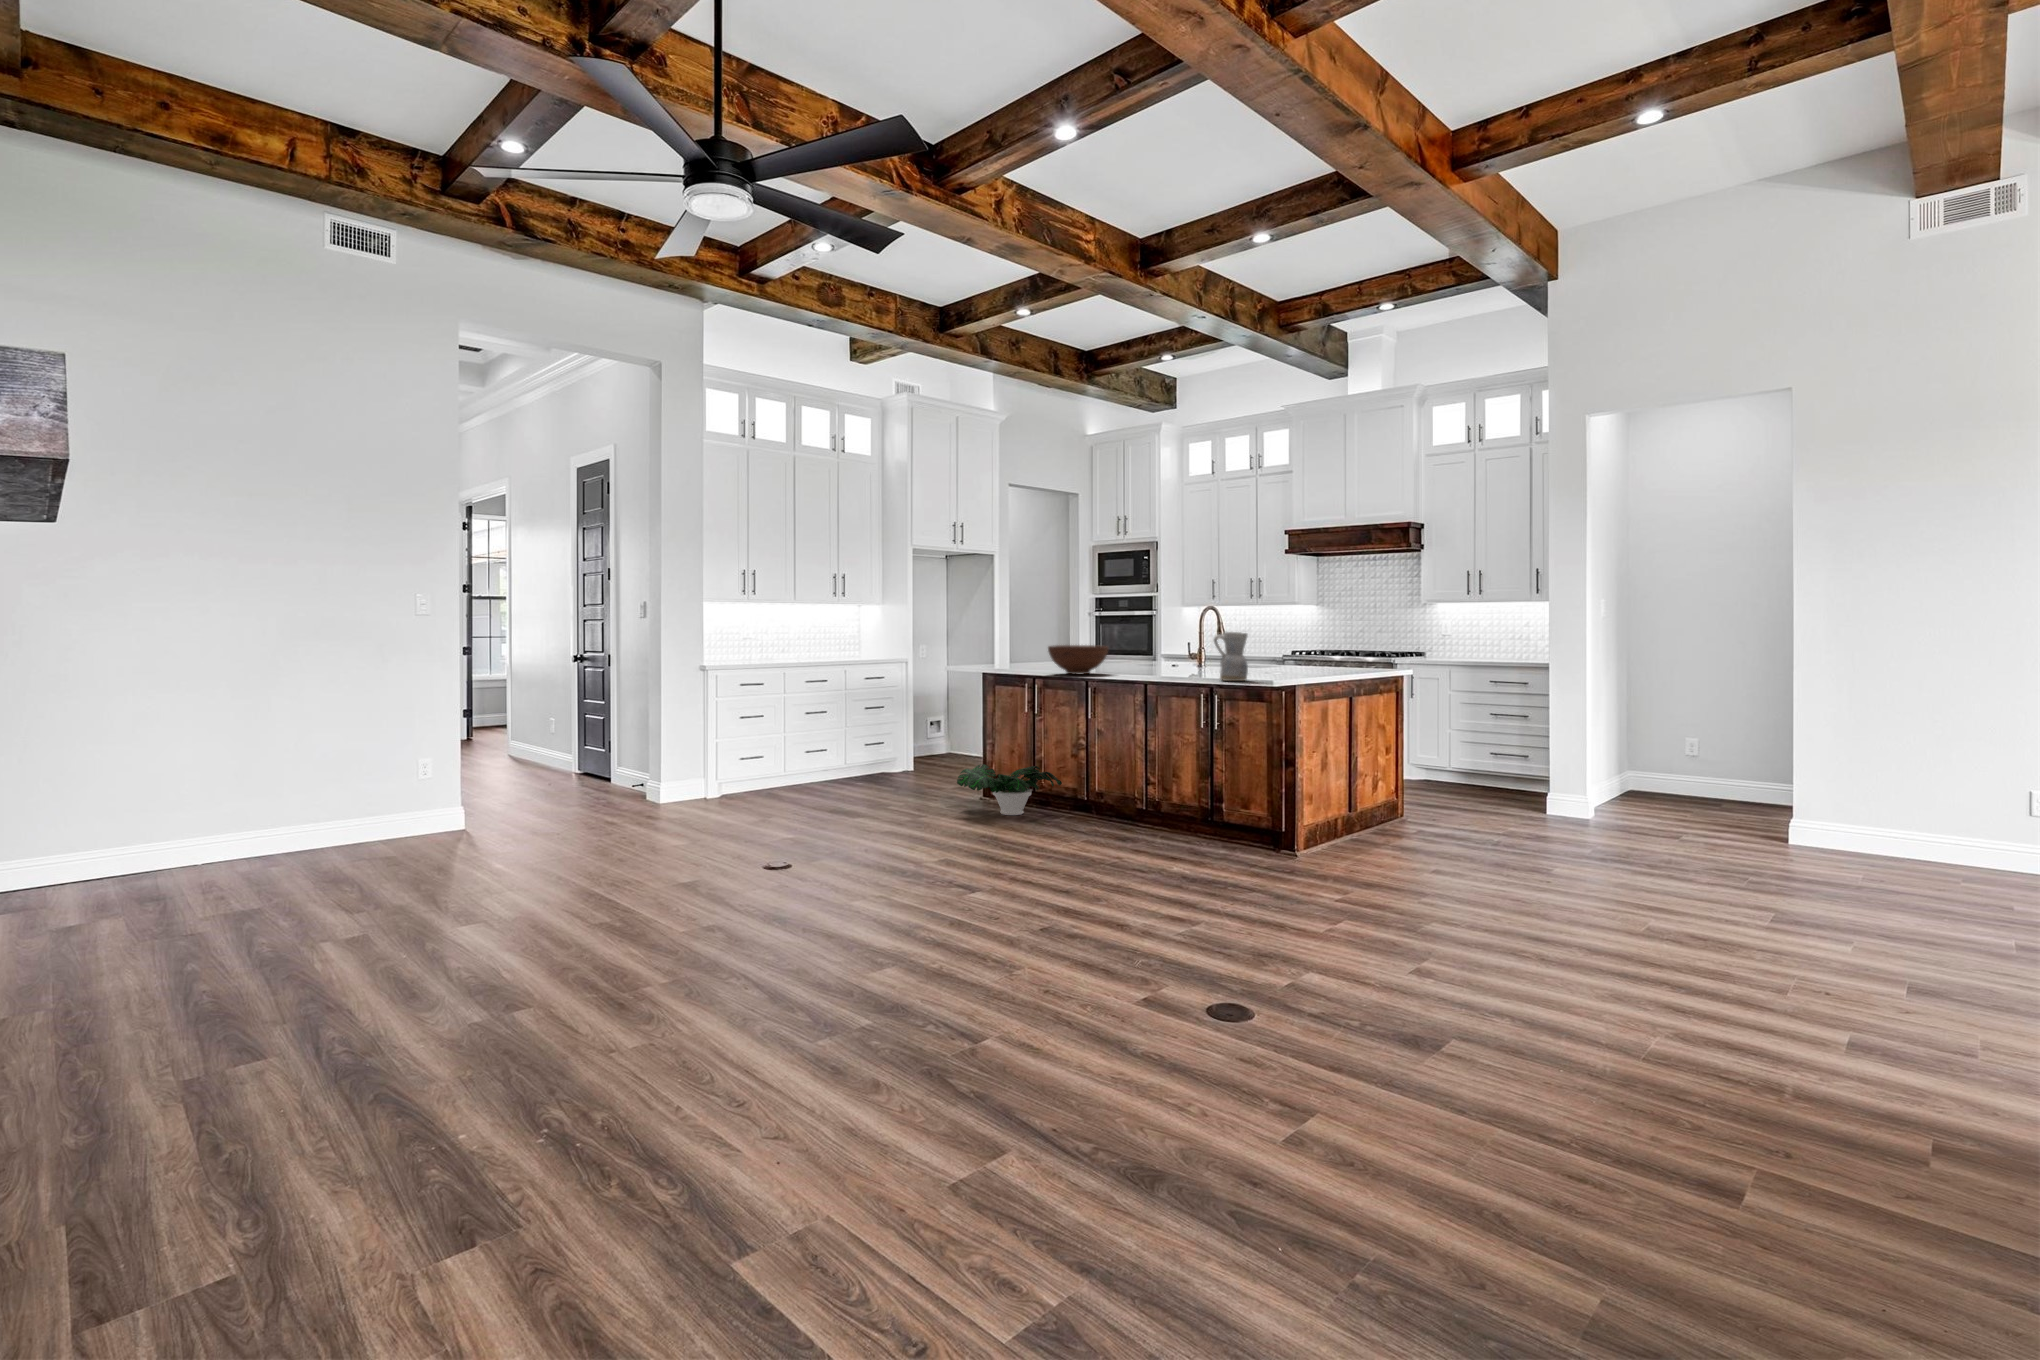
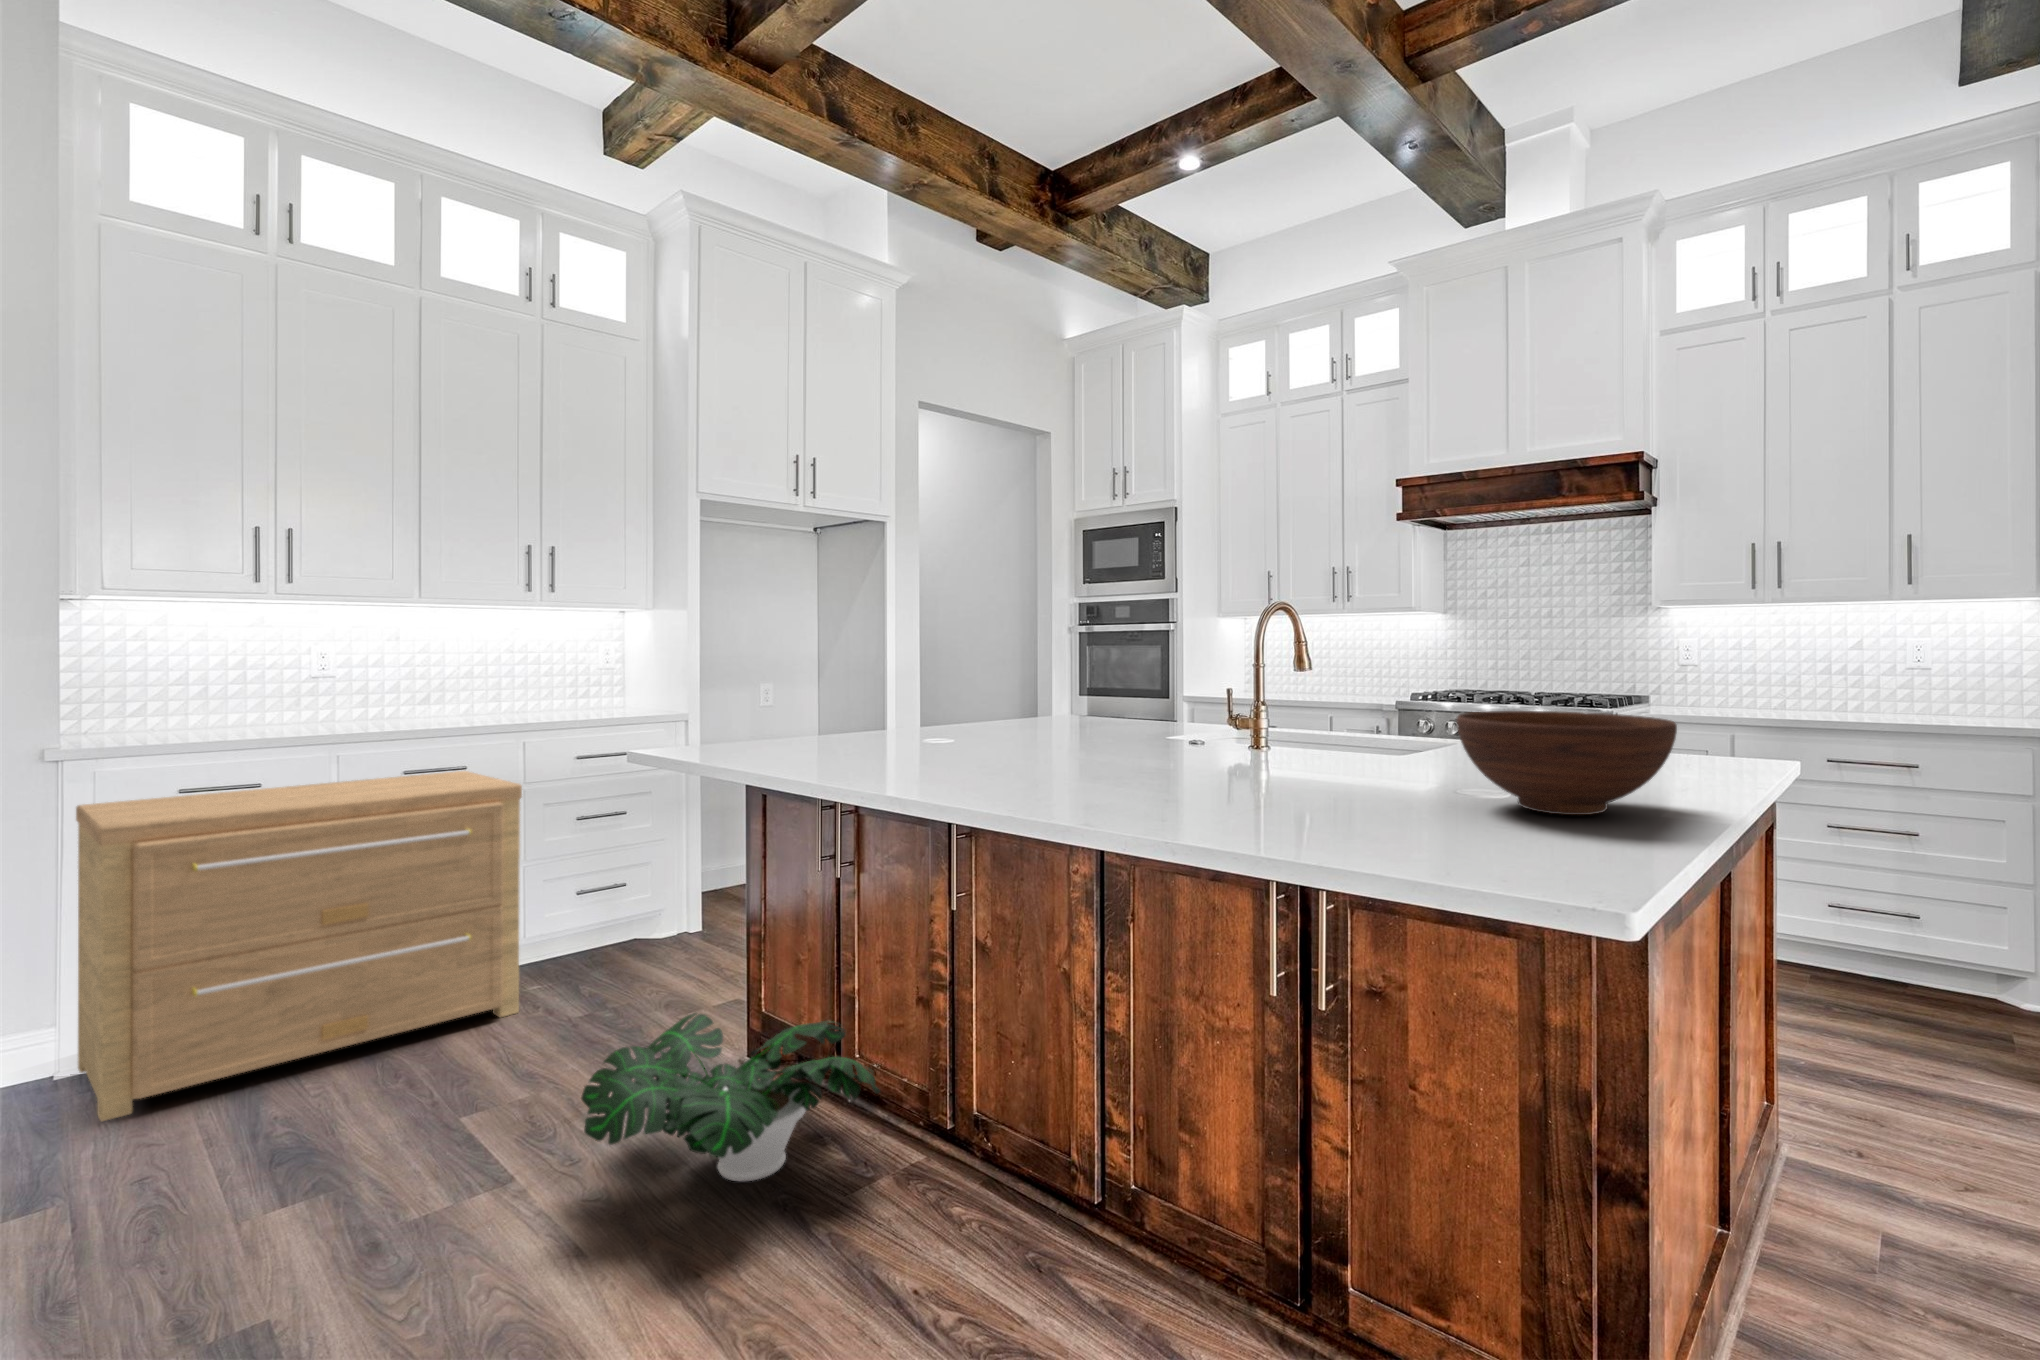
ceramic pitcher: present [1214,632,1248,681] -> none [1310,678,1431,855]
fruit bowl: present [1048,645,1109,675] -> present [1456,711,1677,815]
side table: none [714,682,869,804] -> present [76,771,522,1122]

